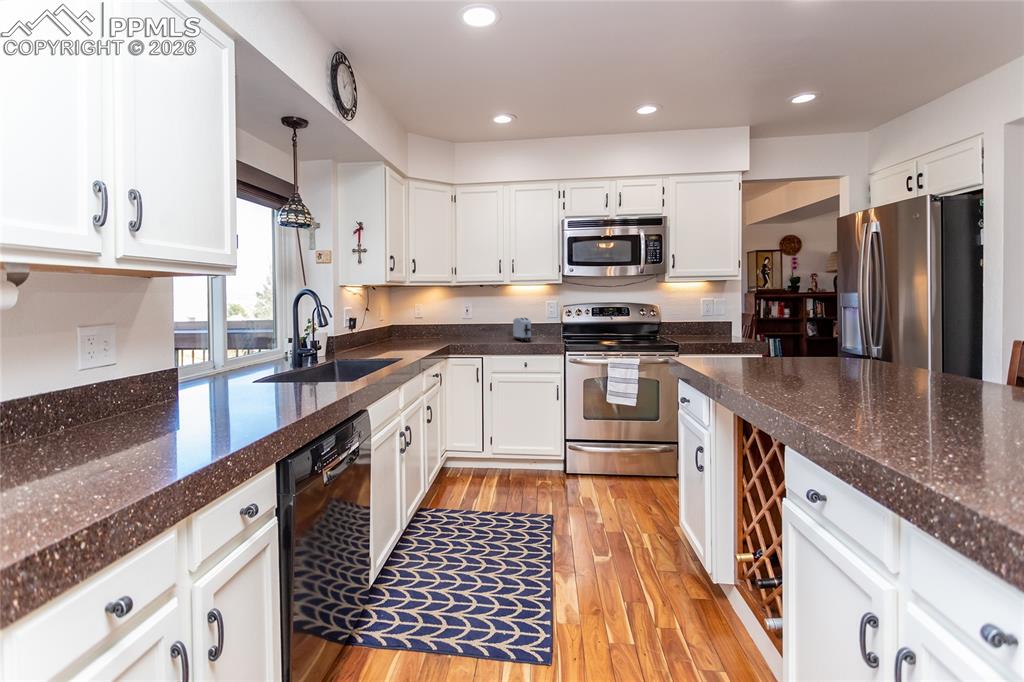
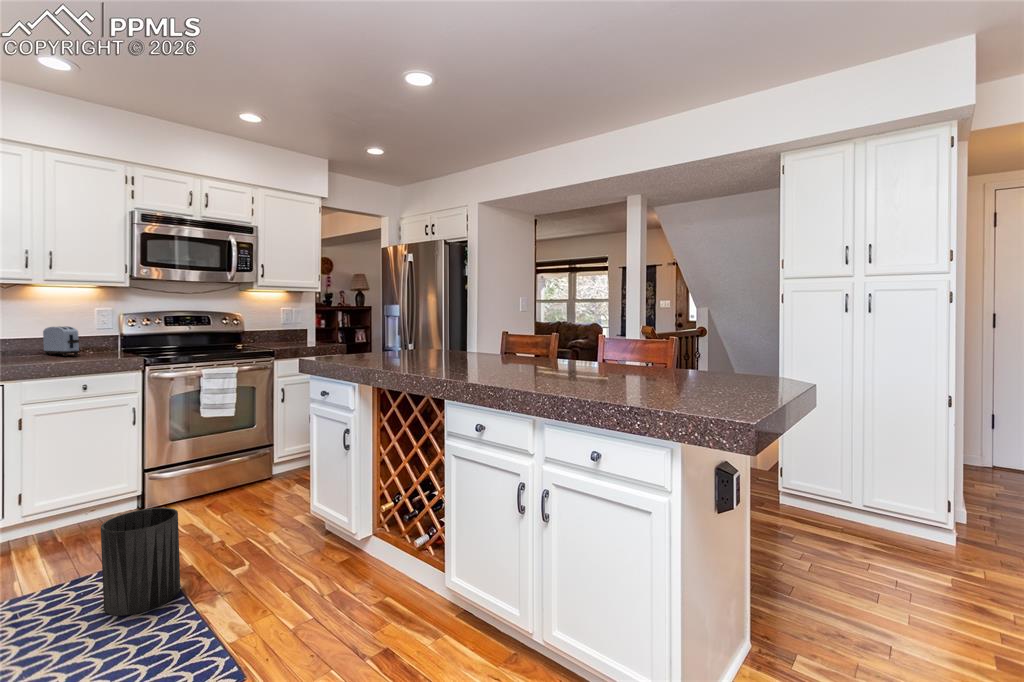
trash can: none [500,478,553,564] -> present [101,508,180,616]

